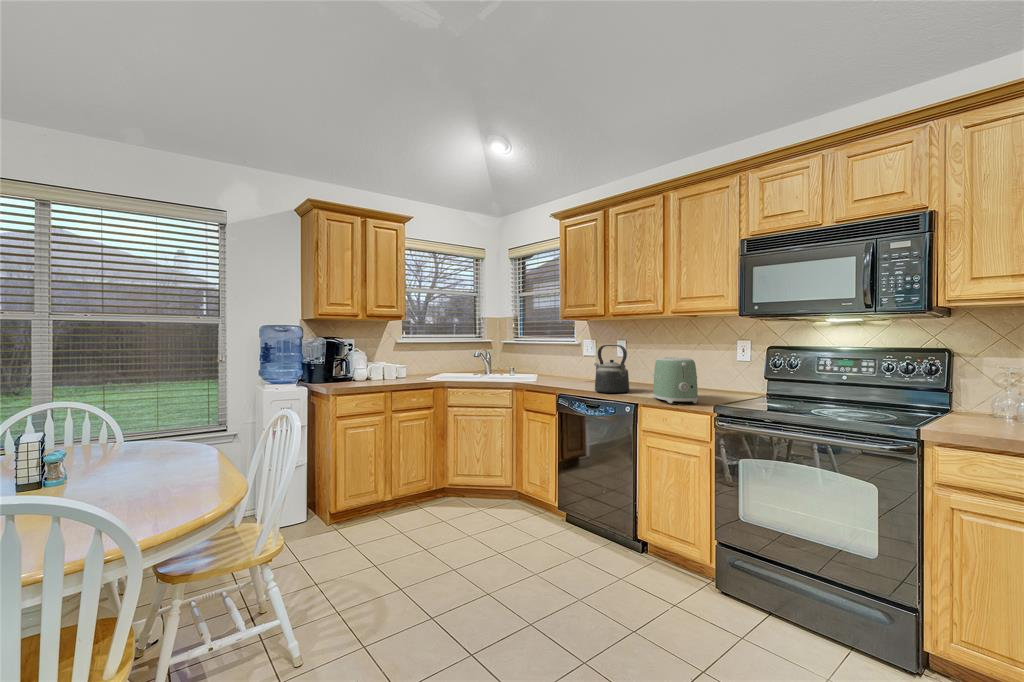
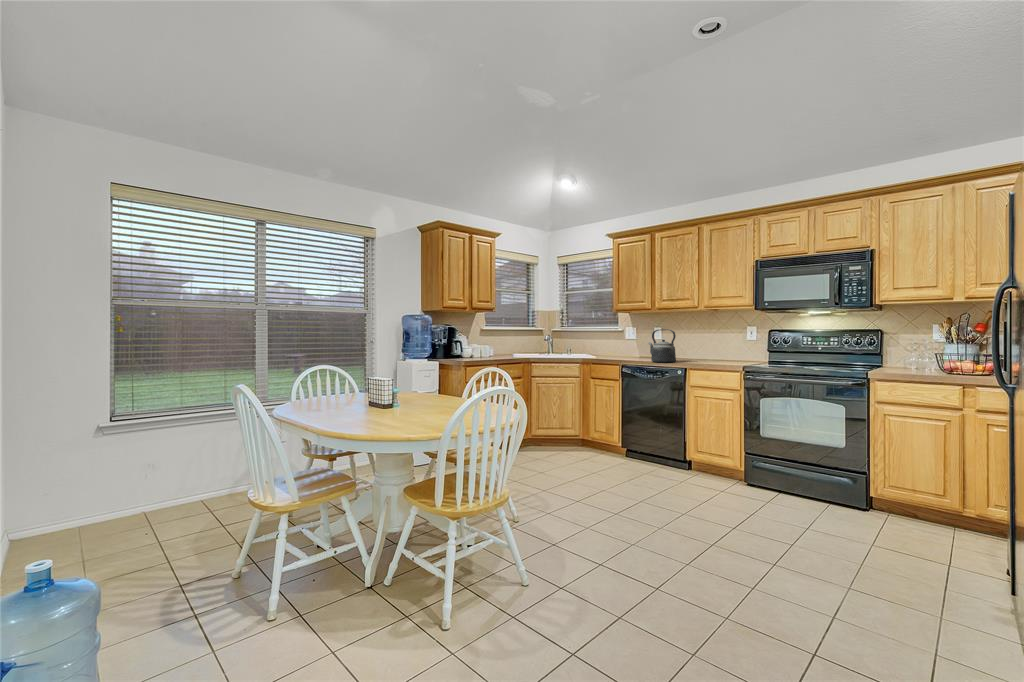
toaster: present [653,357,698,403] -> none [697,337,729,366]

